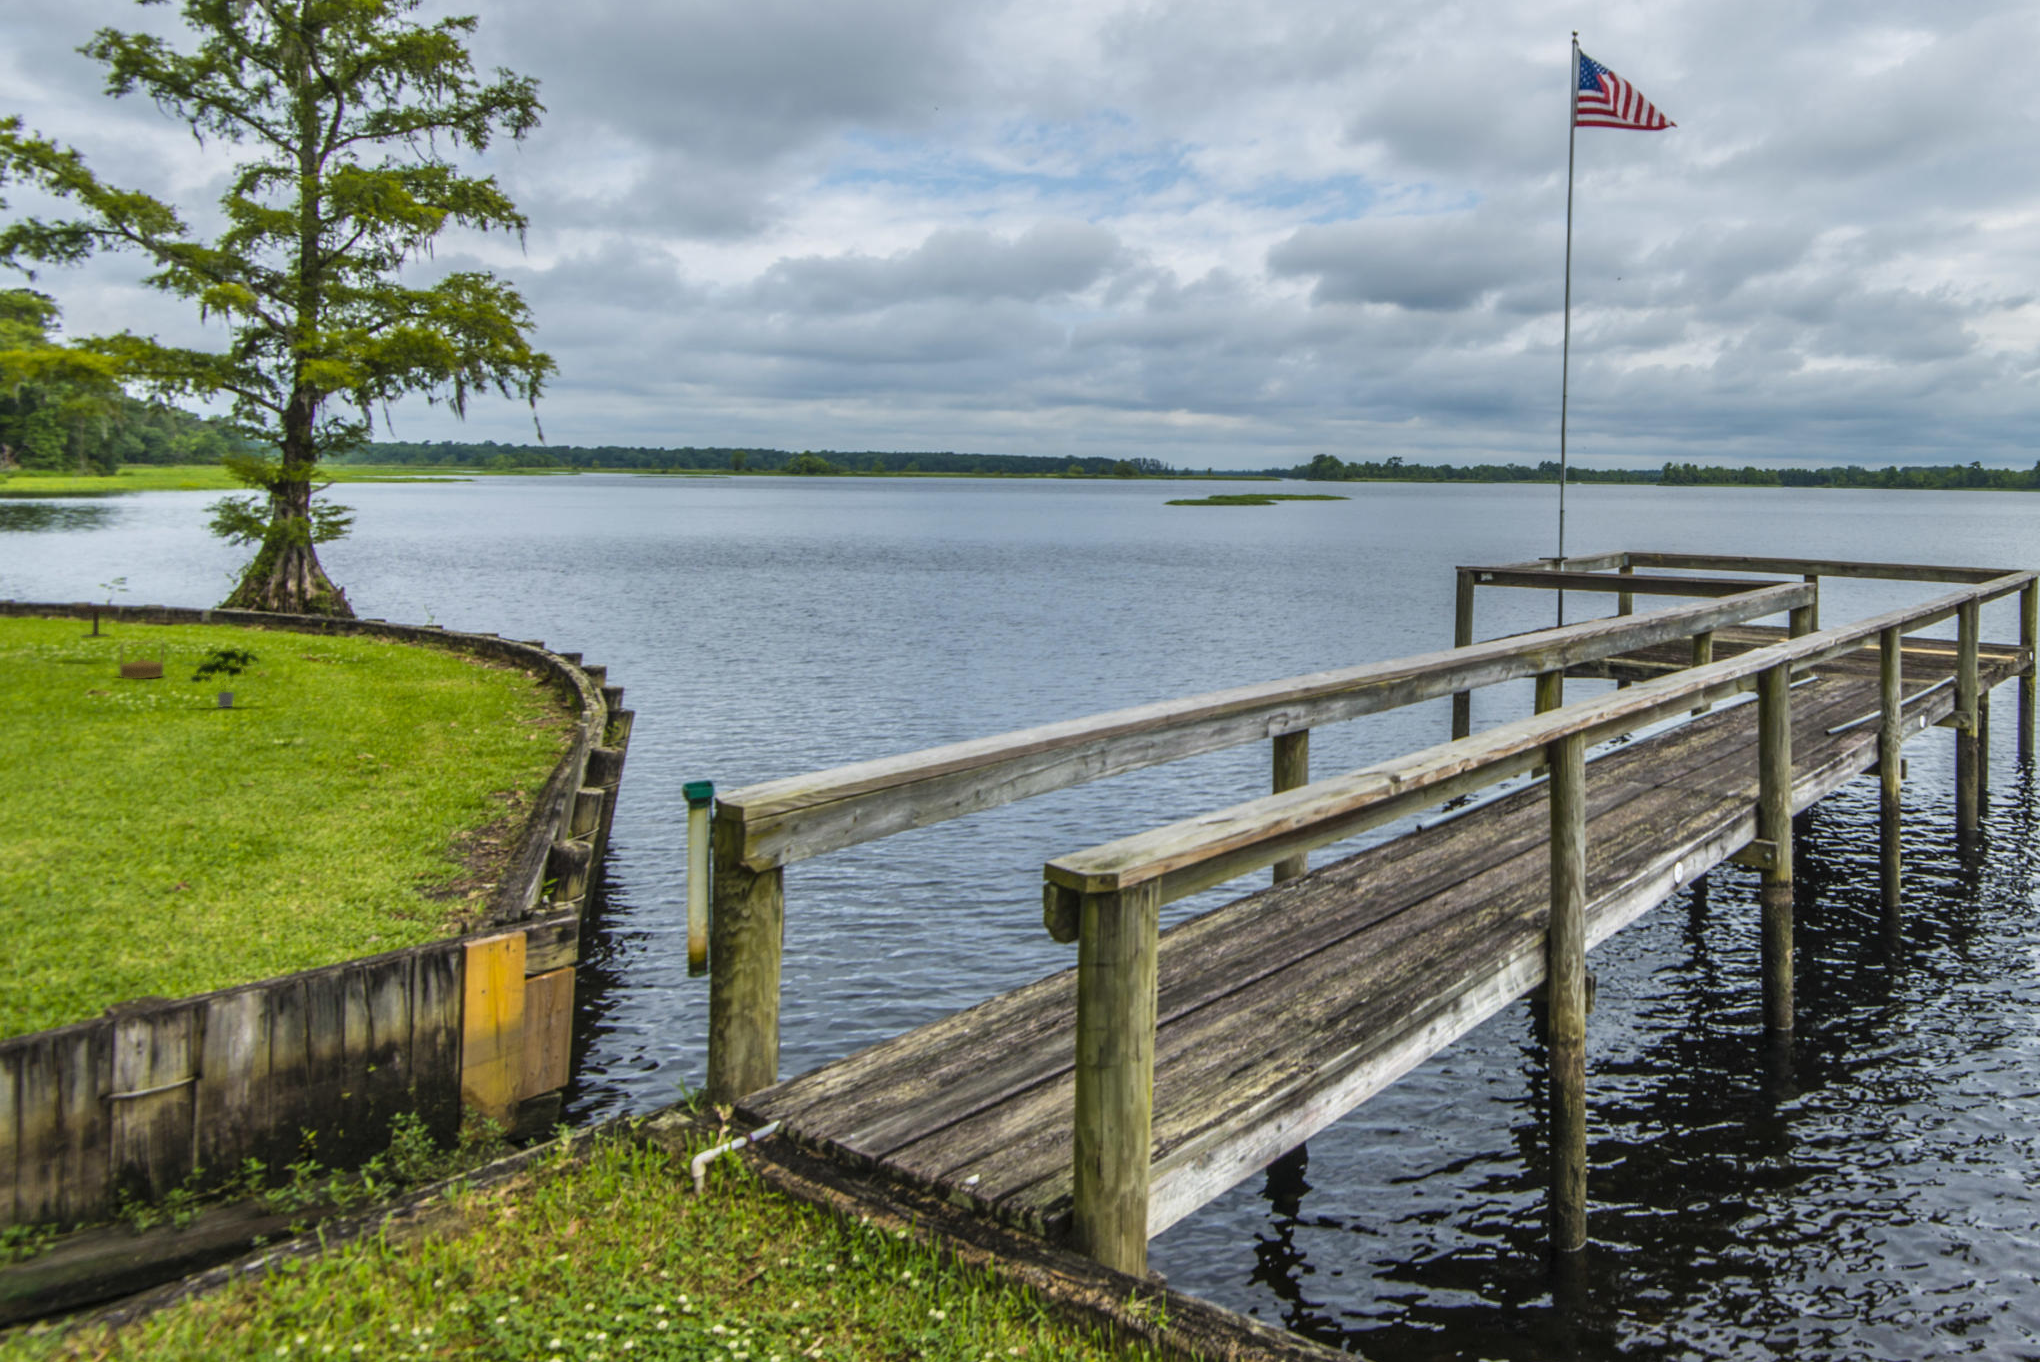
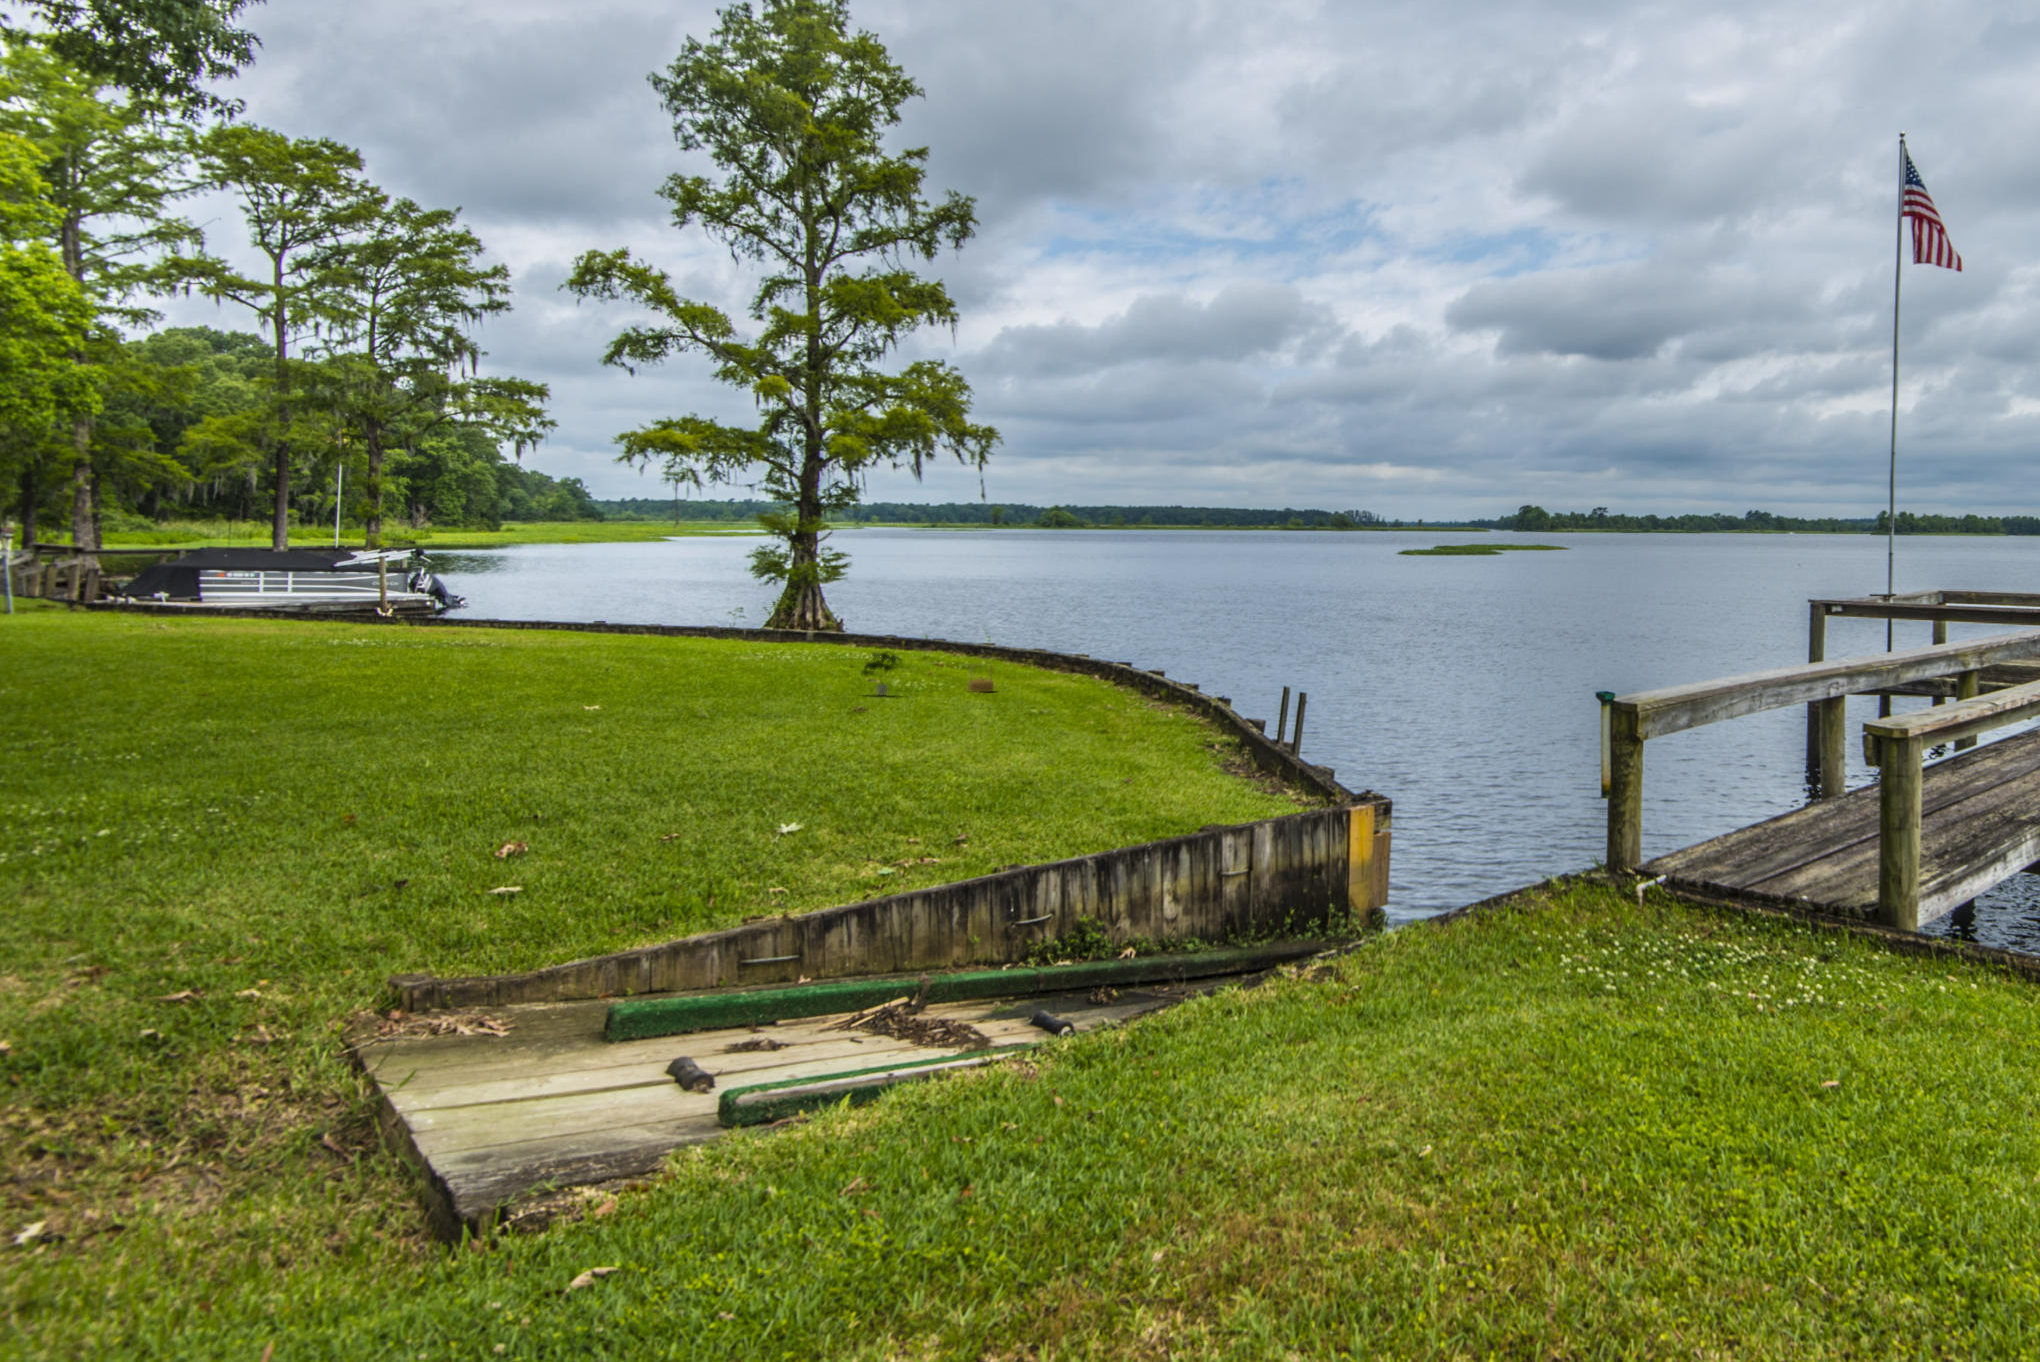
side table: present [75,604,117,638] -> none [742,621,770,667]
basket: present [120,641,164,679] -> present [968,677,994,692]

